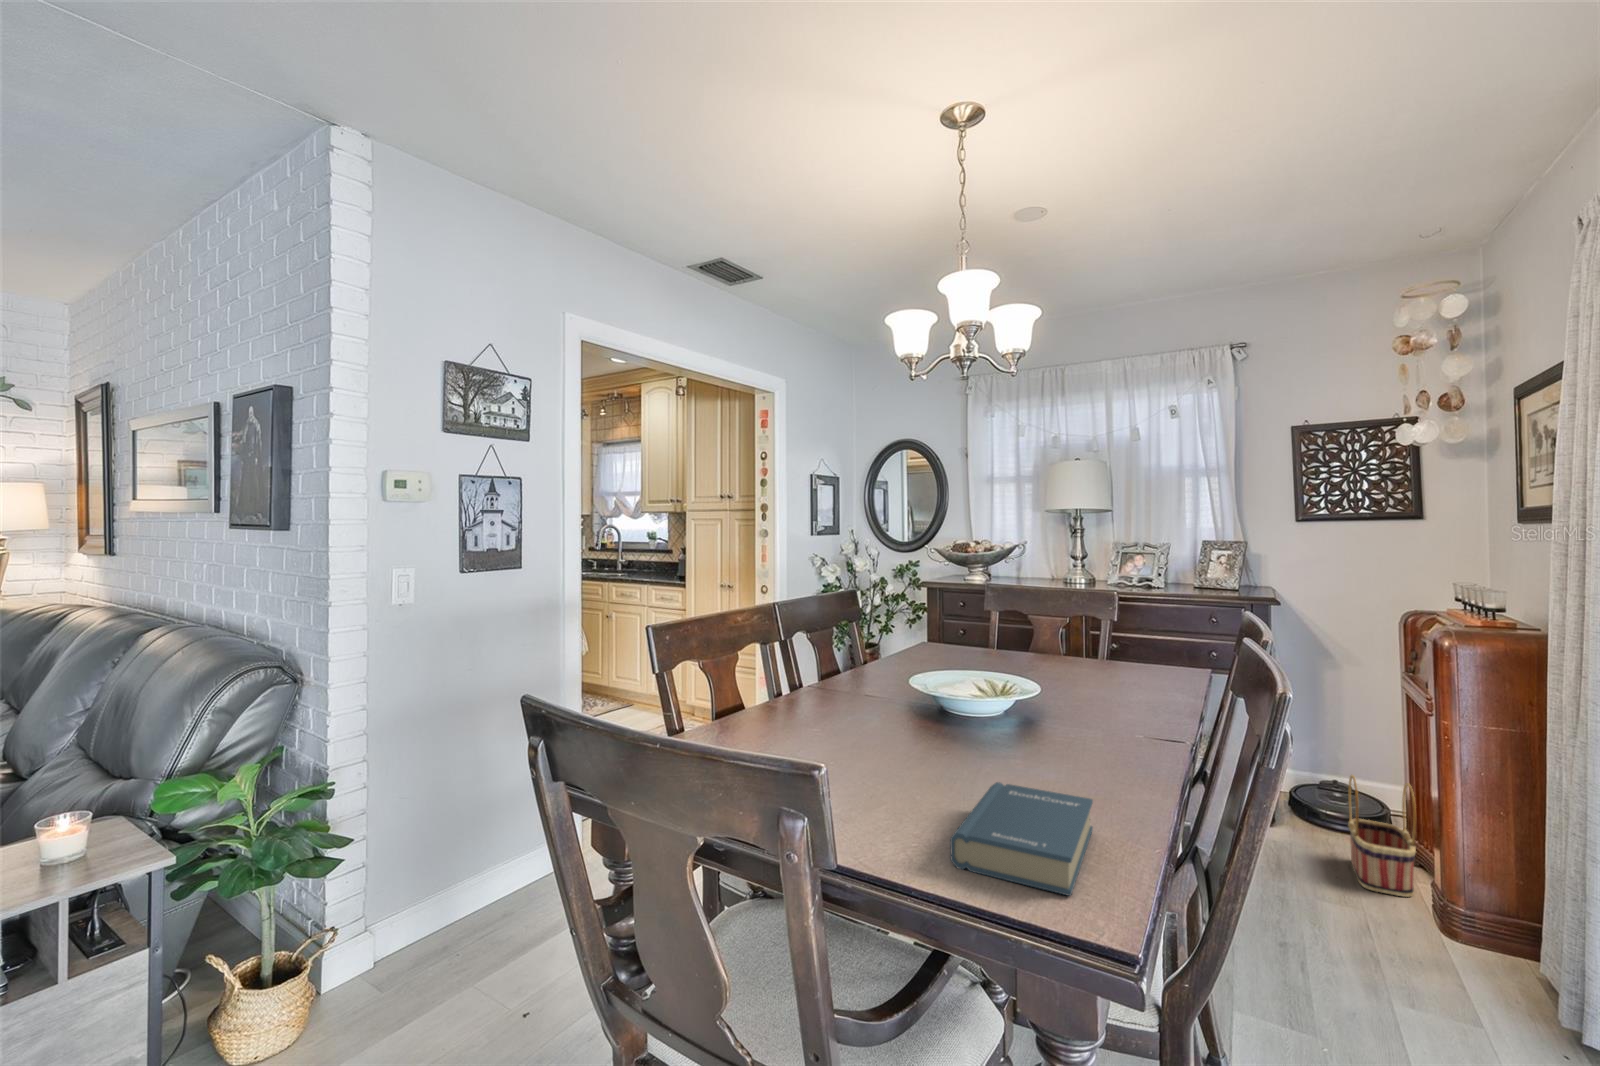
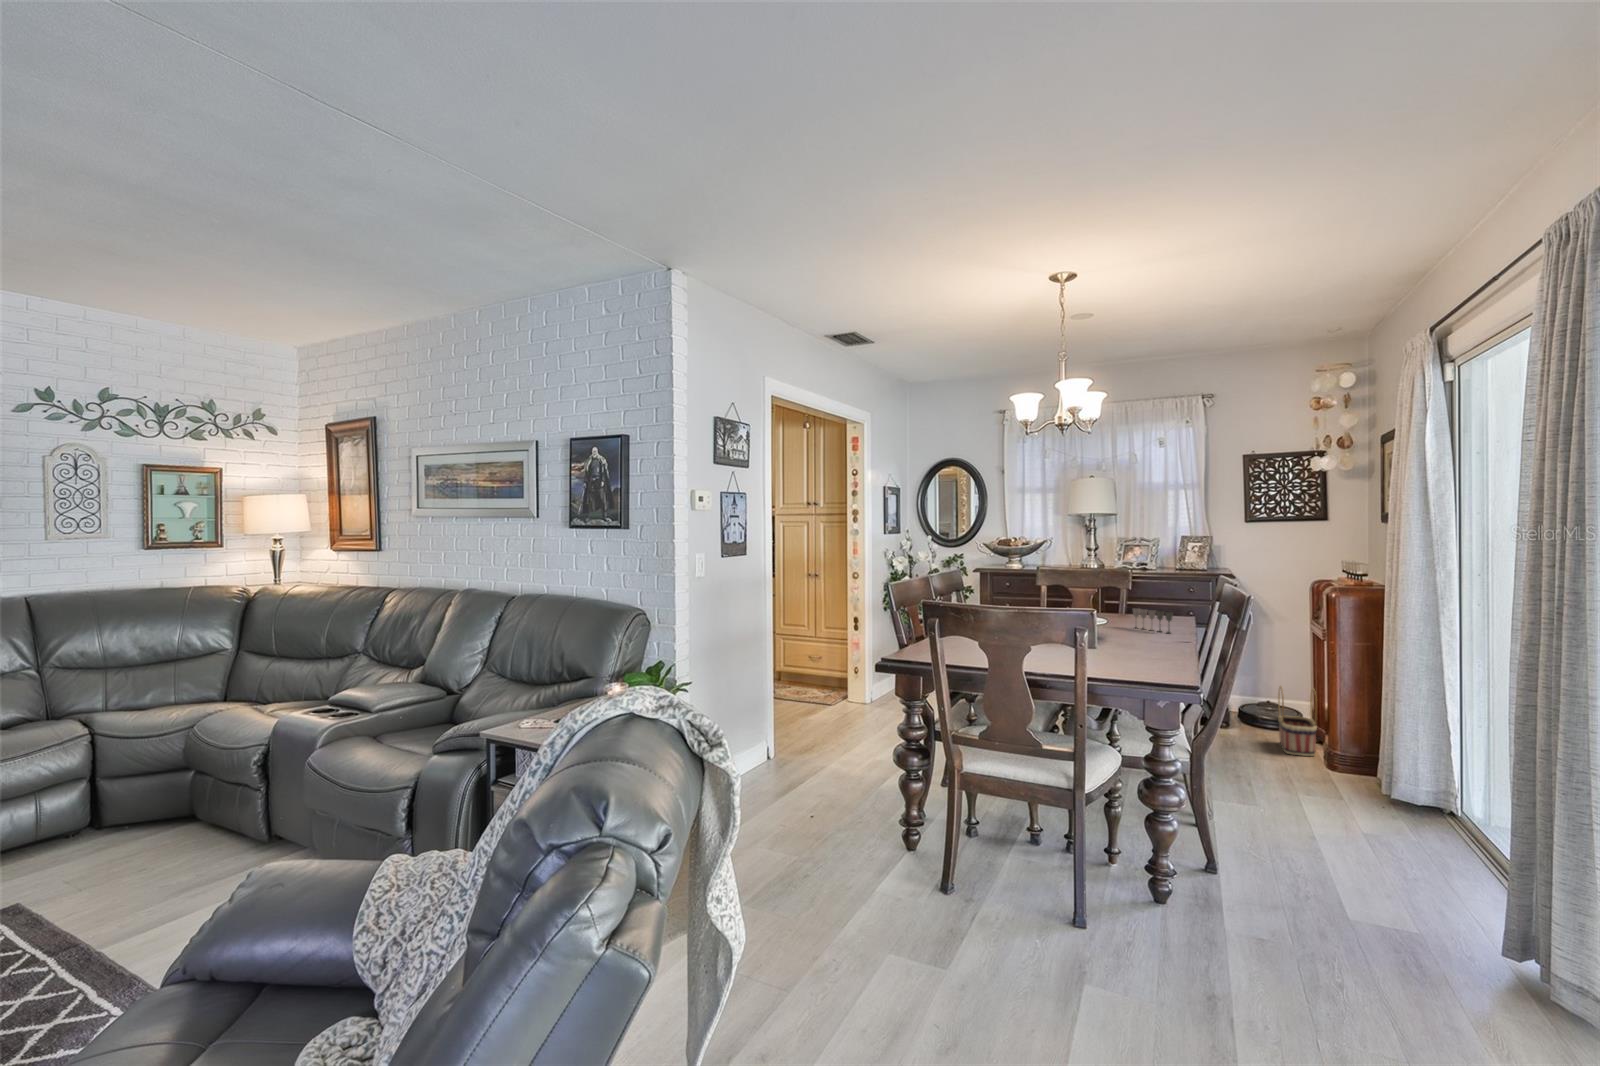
wine glass: none [1098,657,1161,706] -> present [1133,608,1173,633]
book: present [950,782,1093,896] -> none [1114,649,1167,677]

